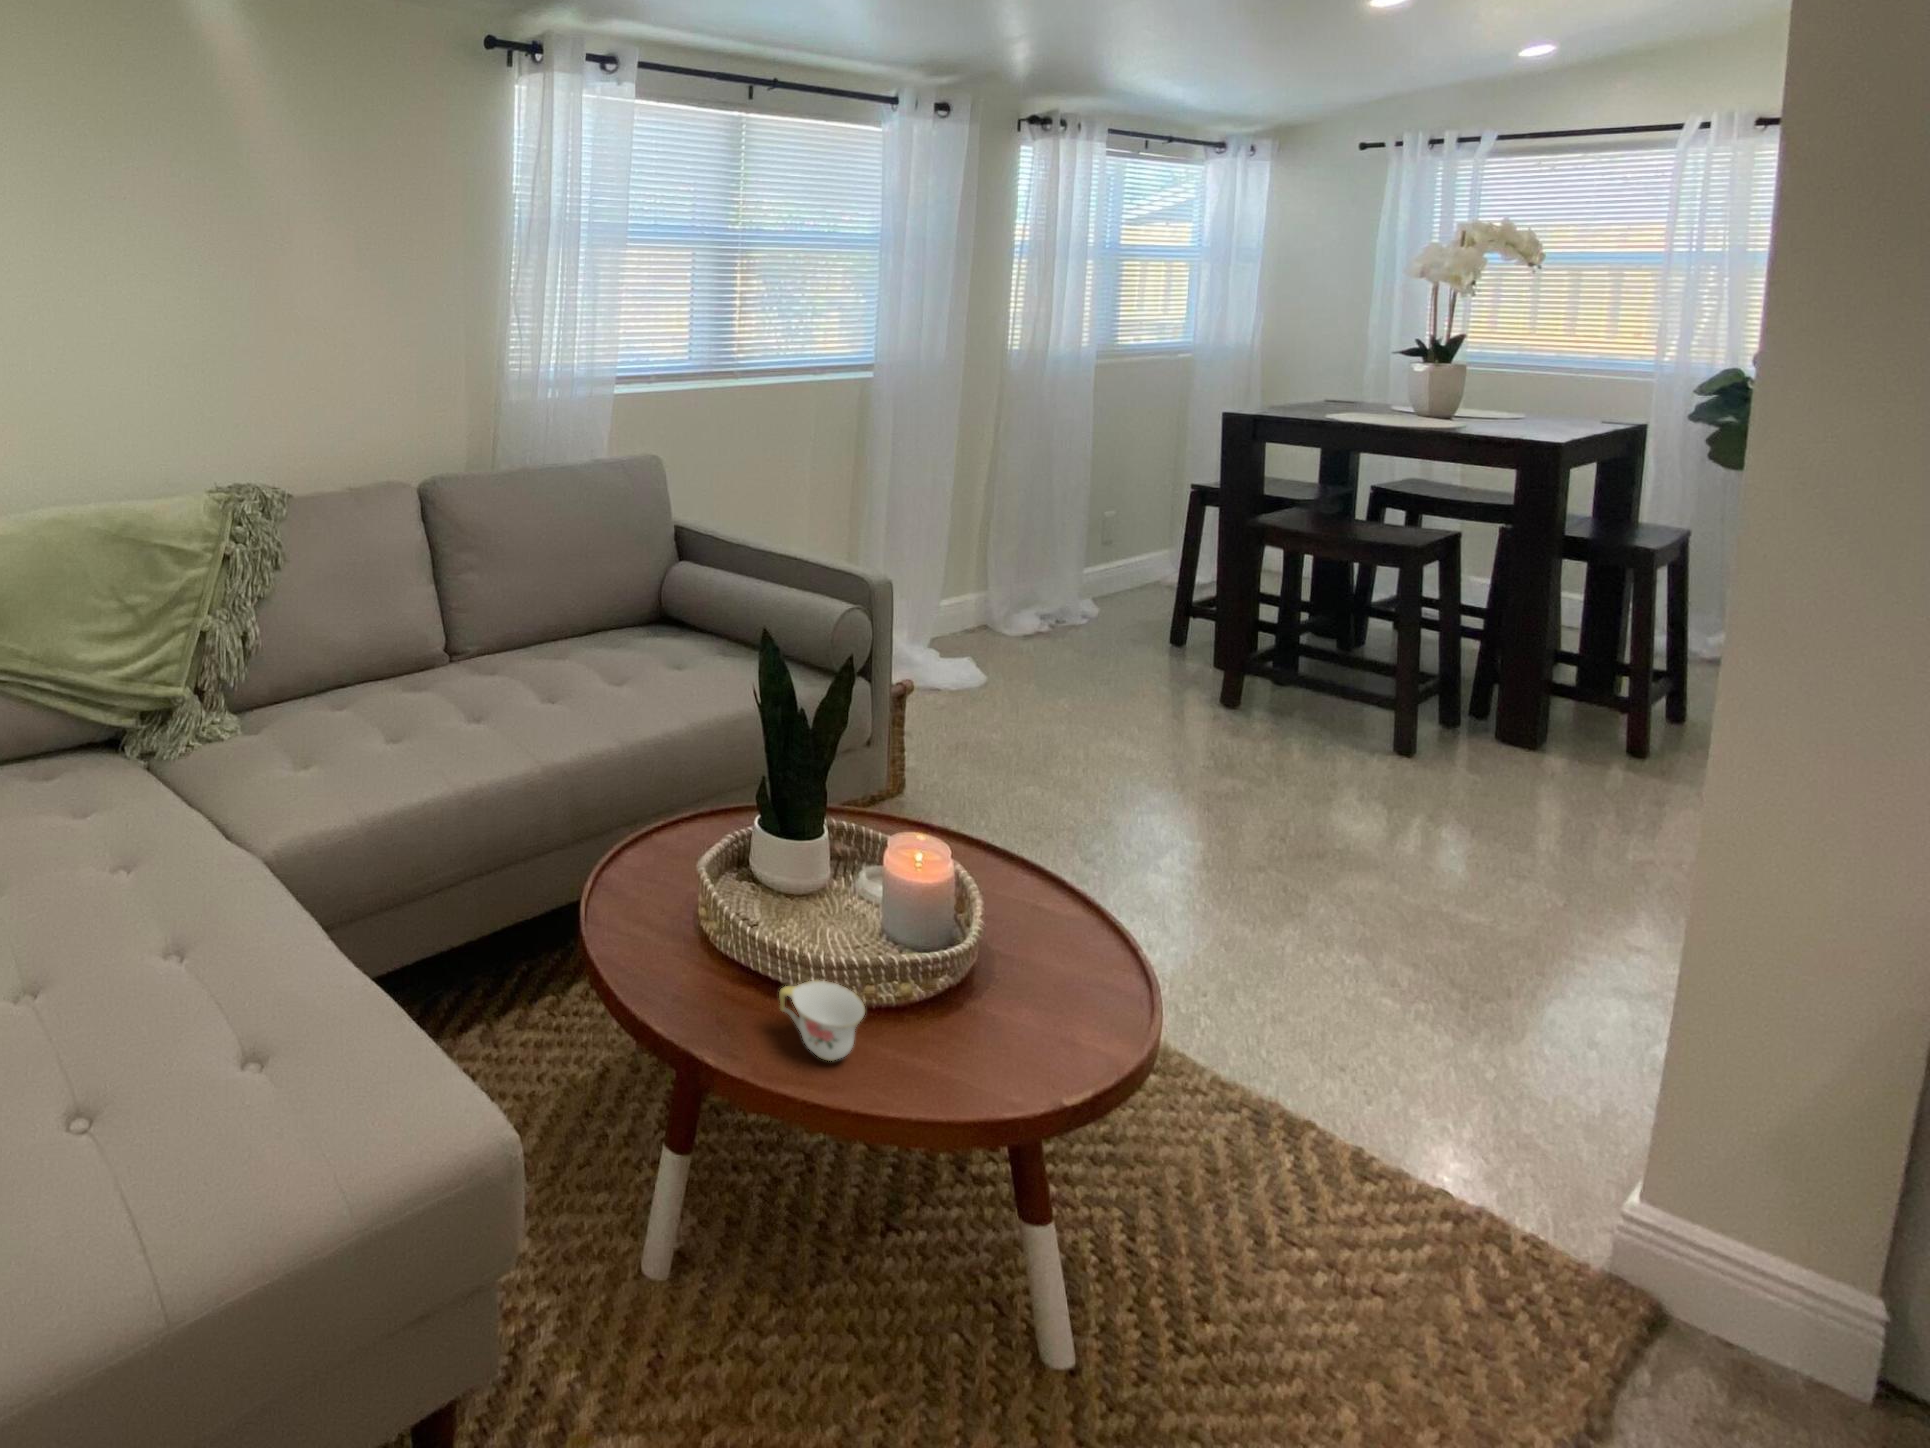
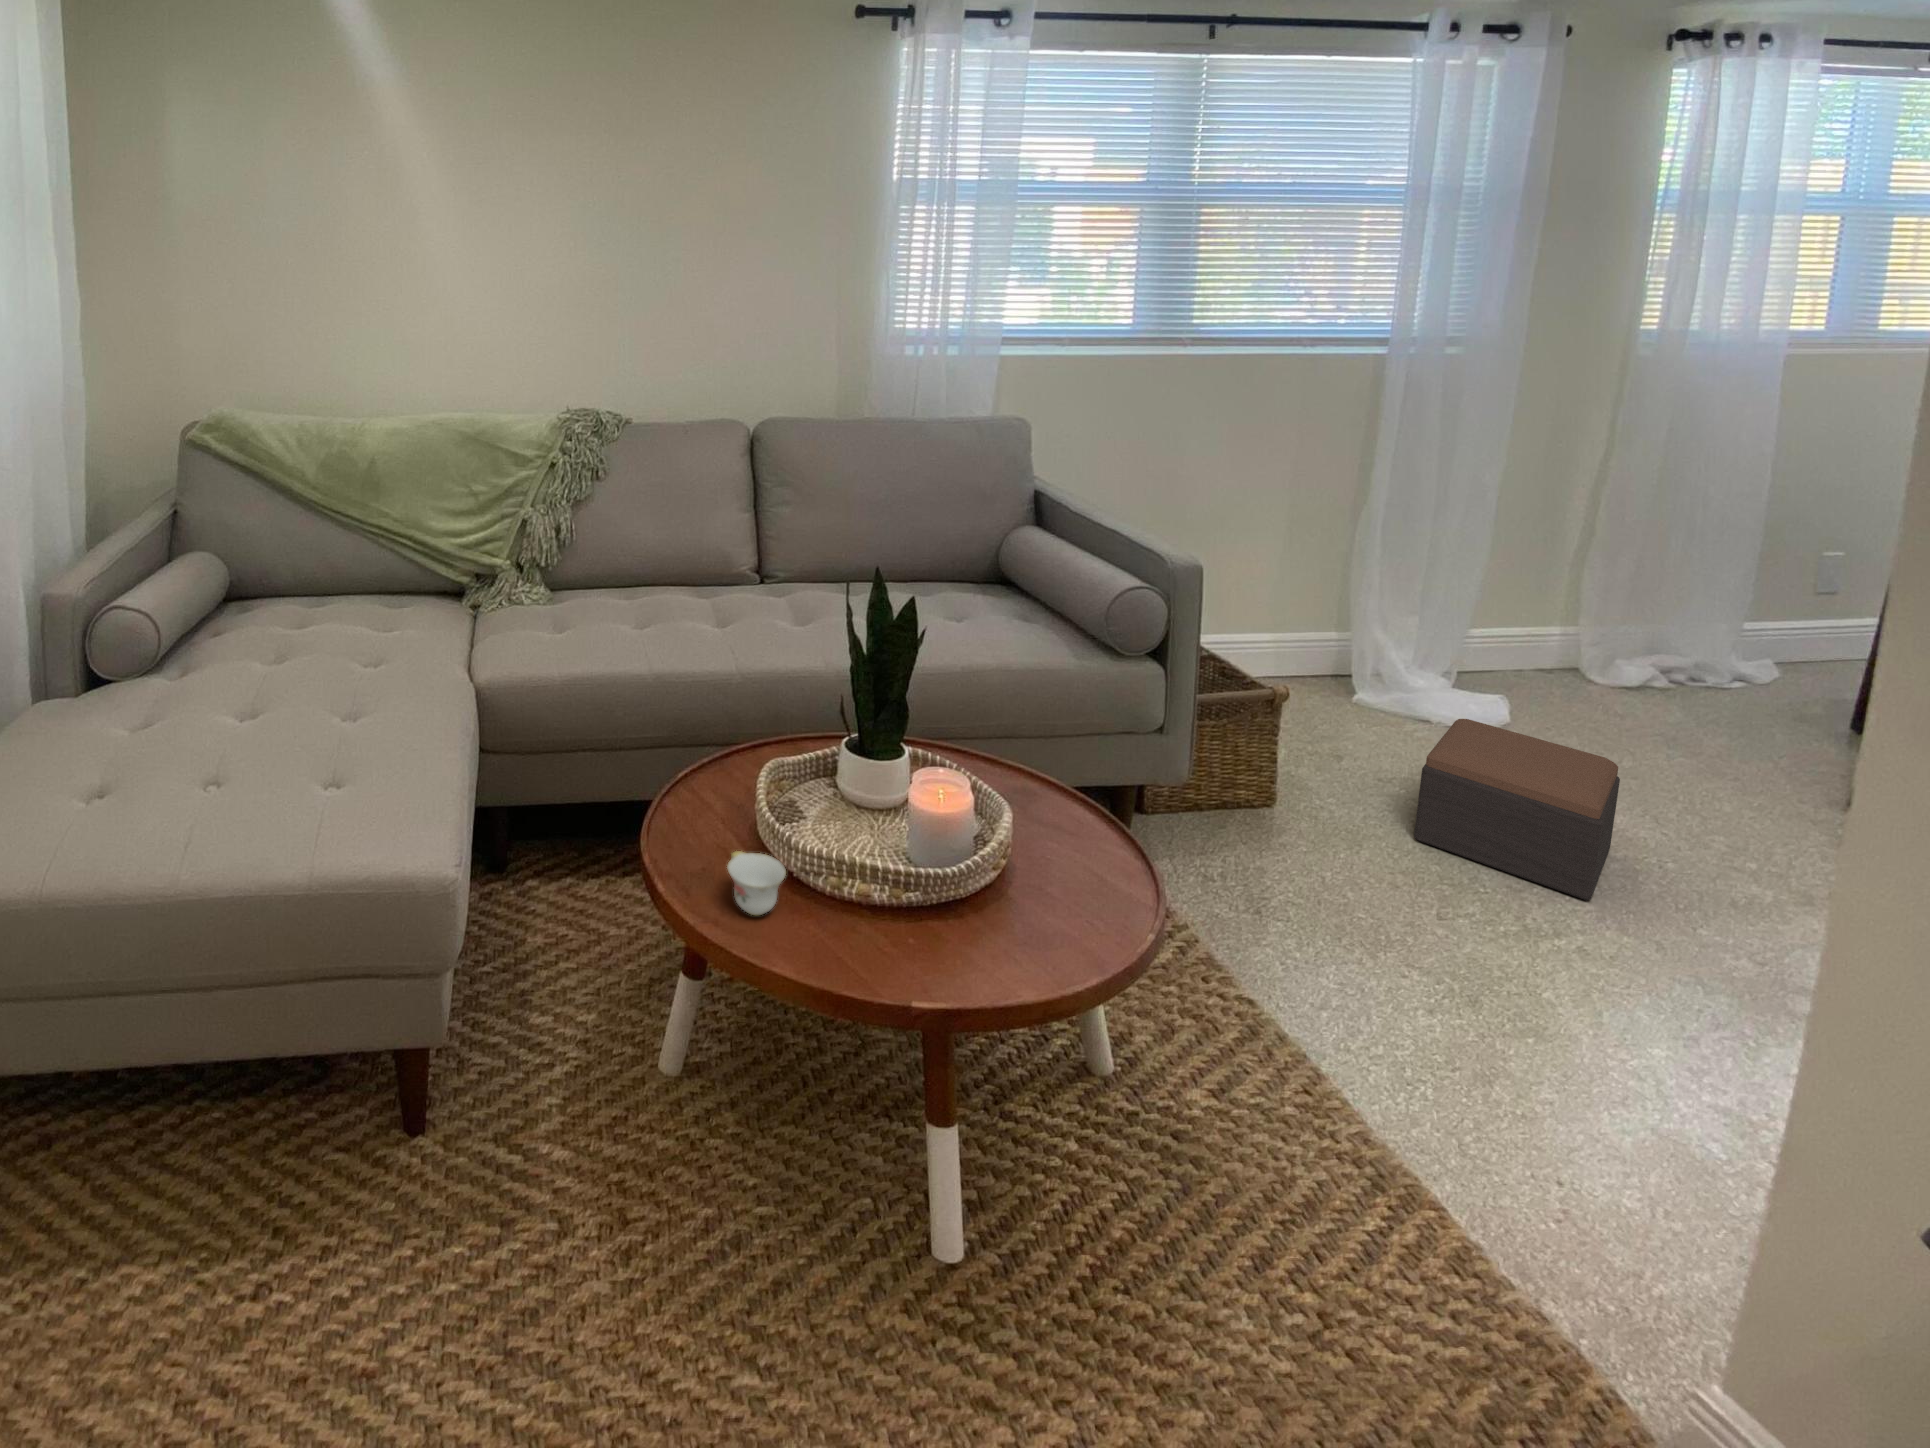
footstool: none [1011,675,1158,806] -> present [1414,719,1620,900]

